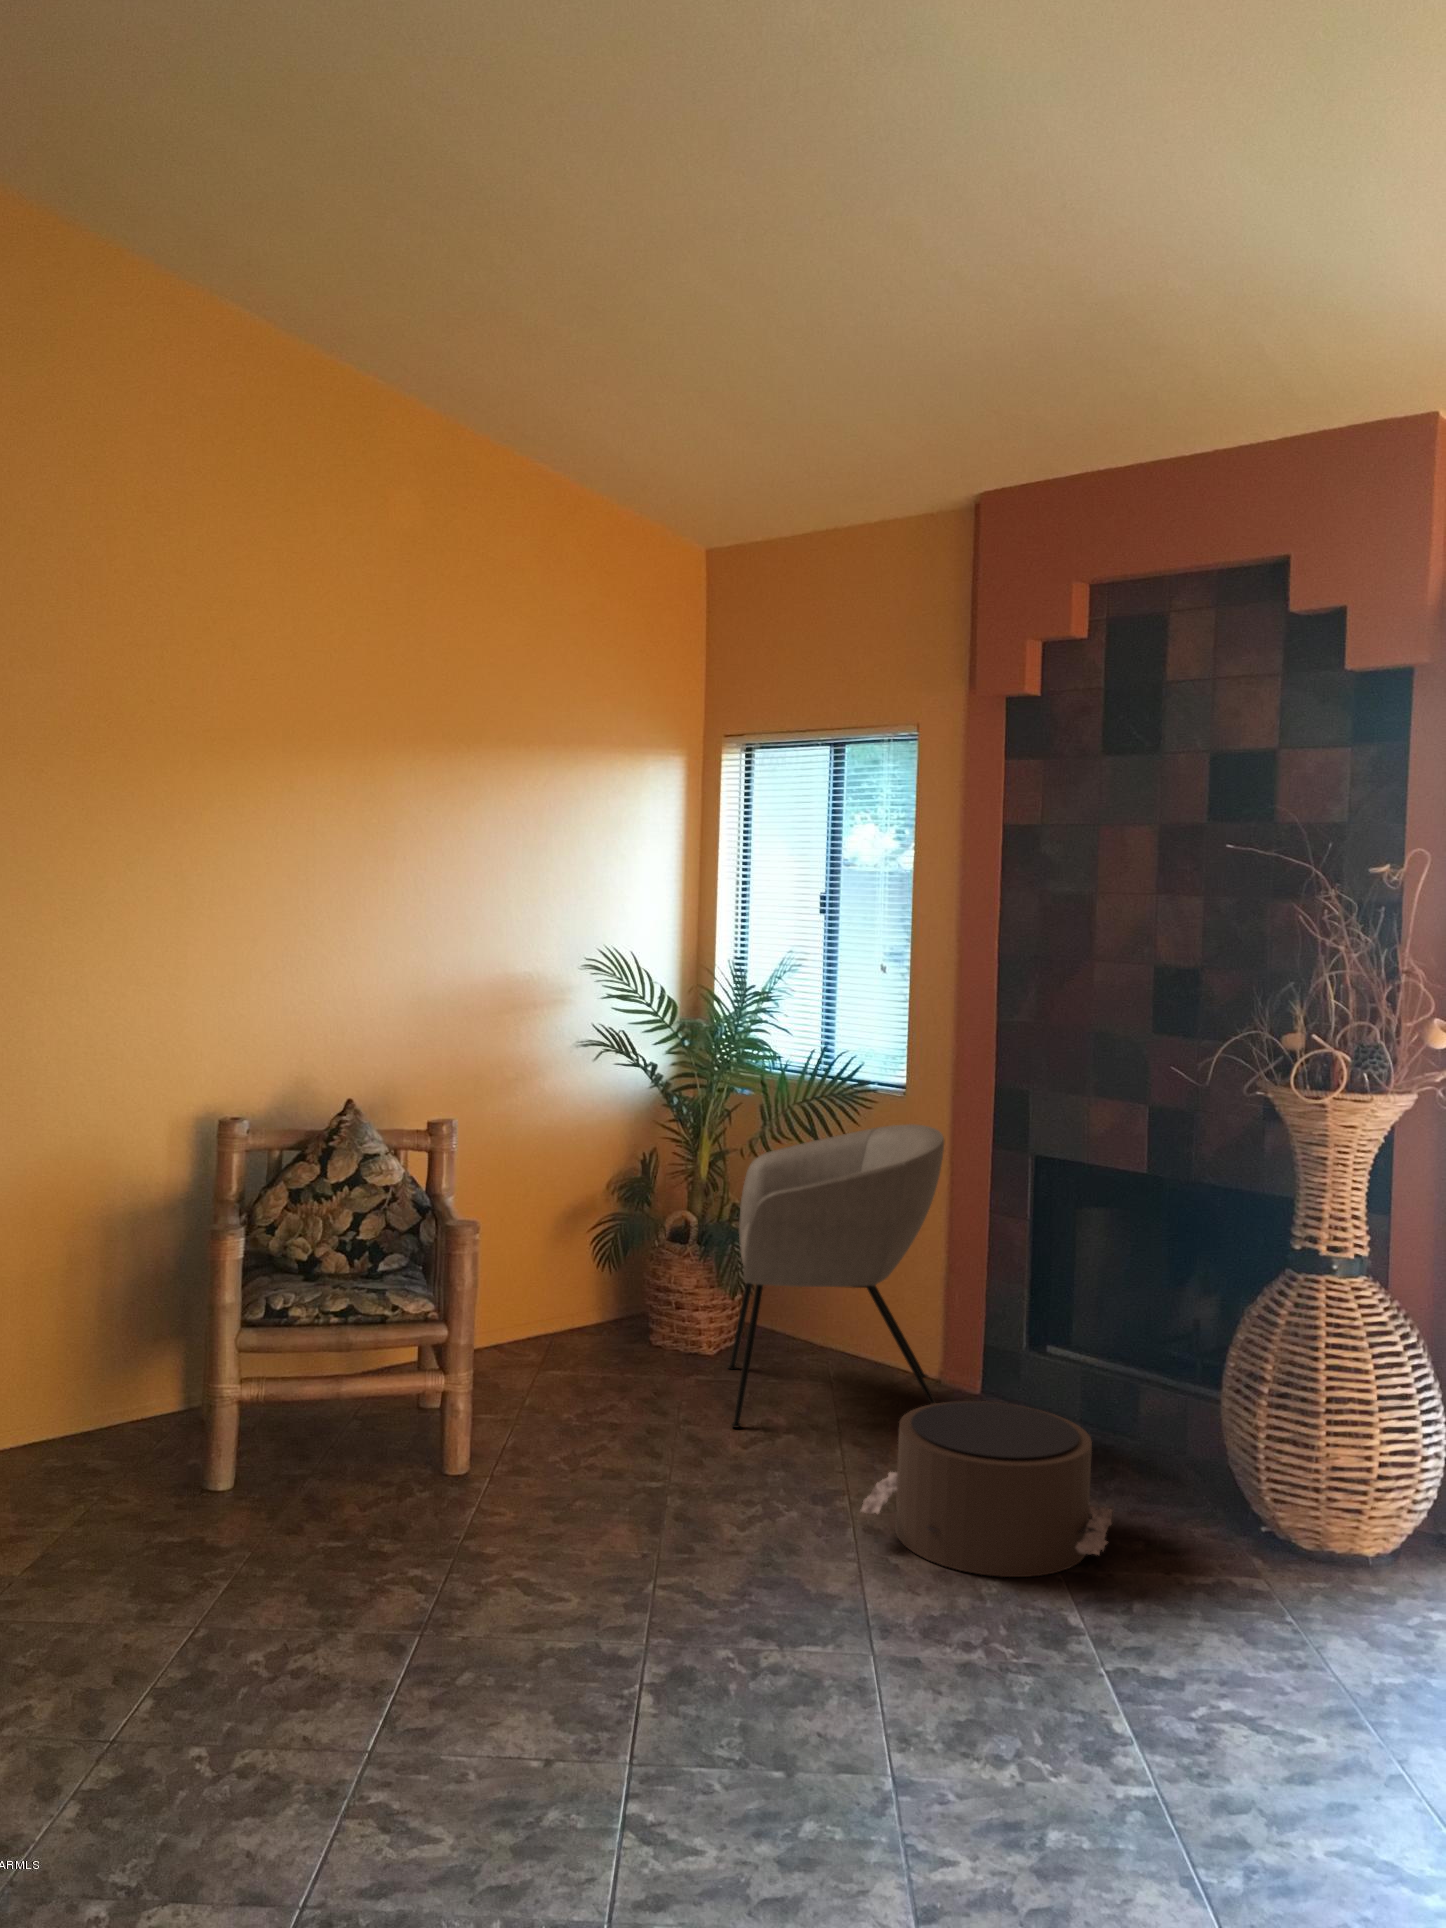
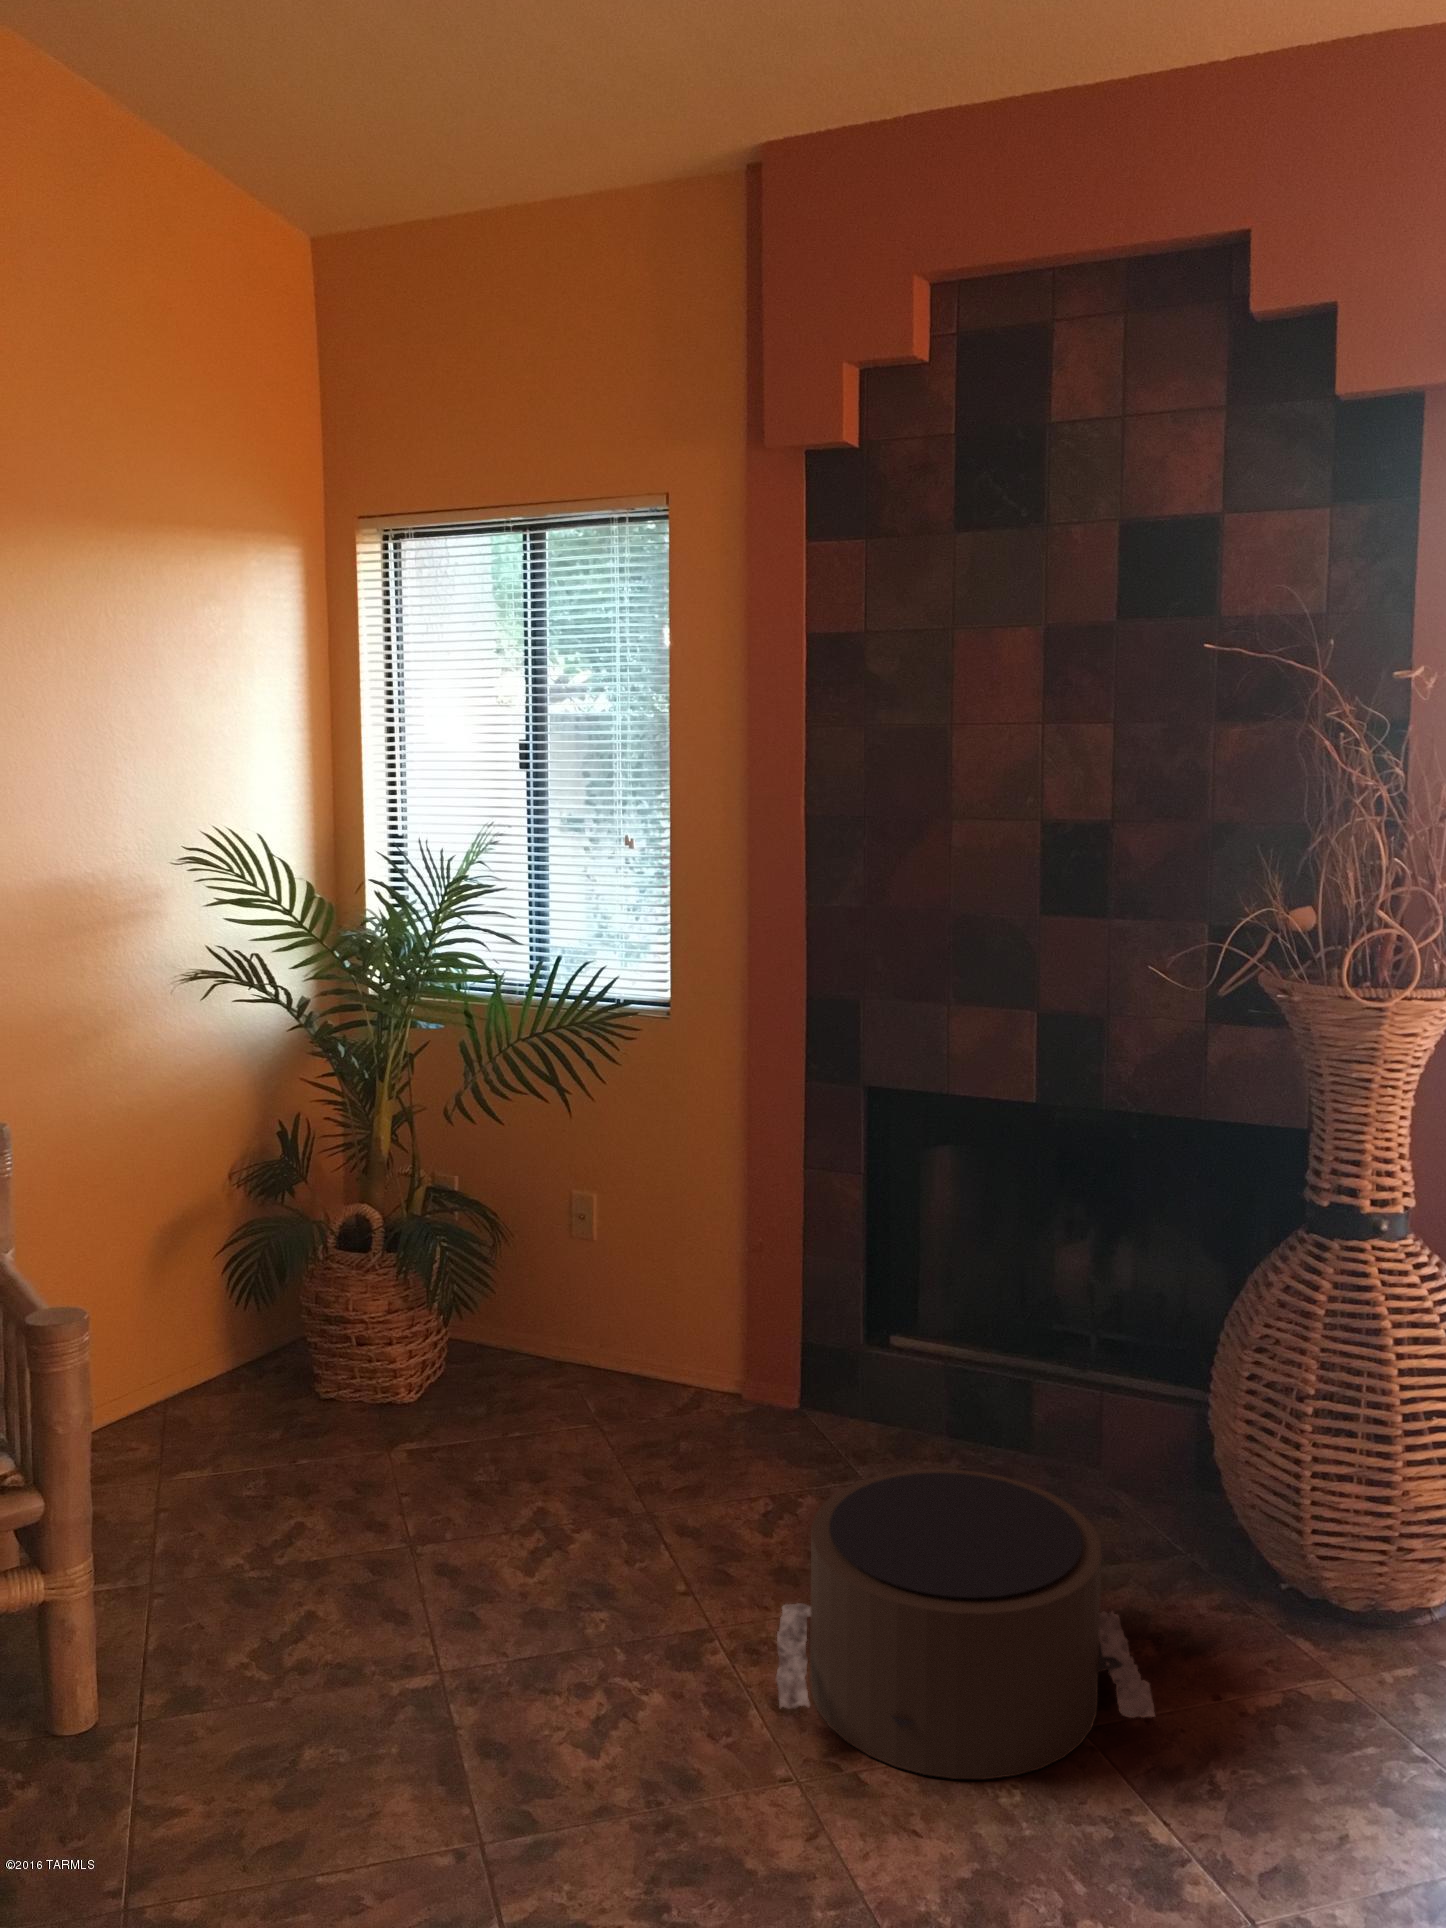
armchair: present [728,1124,944,1427] -> none [448,1054,799,1538]

